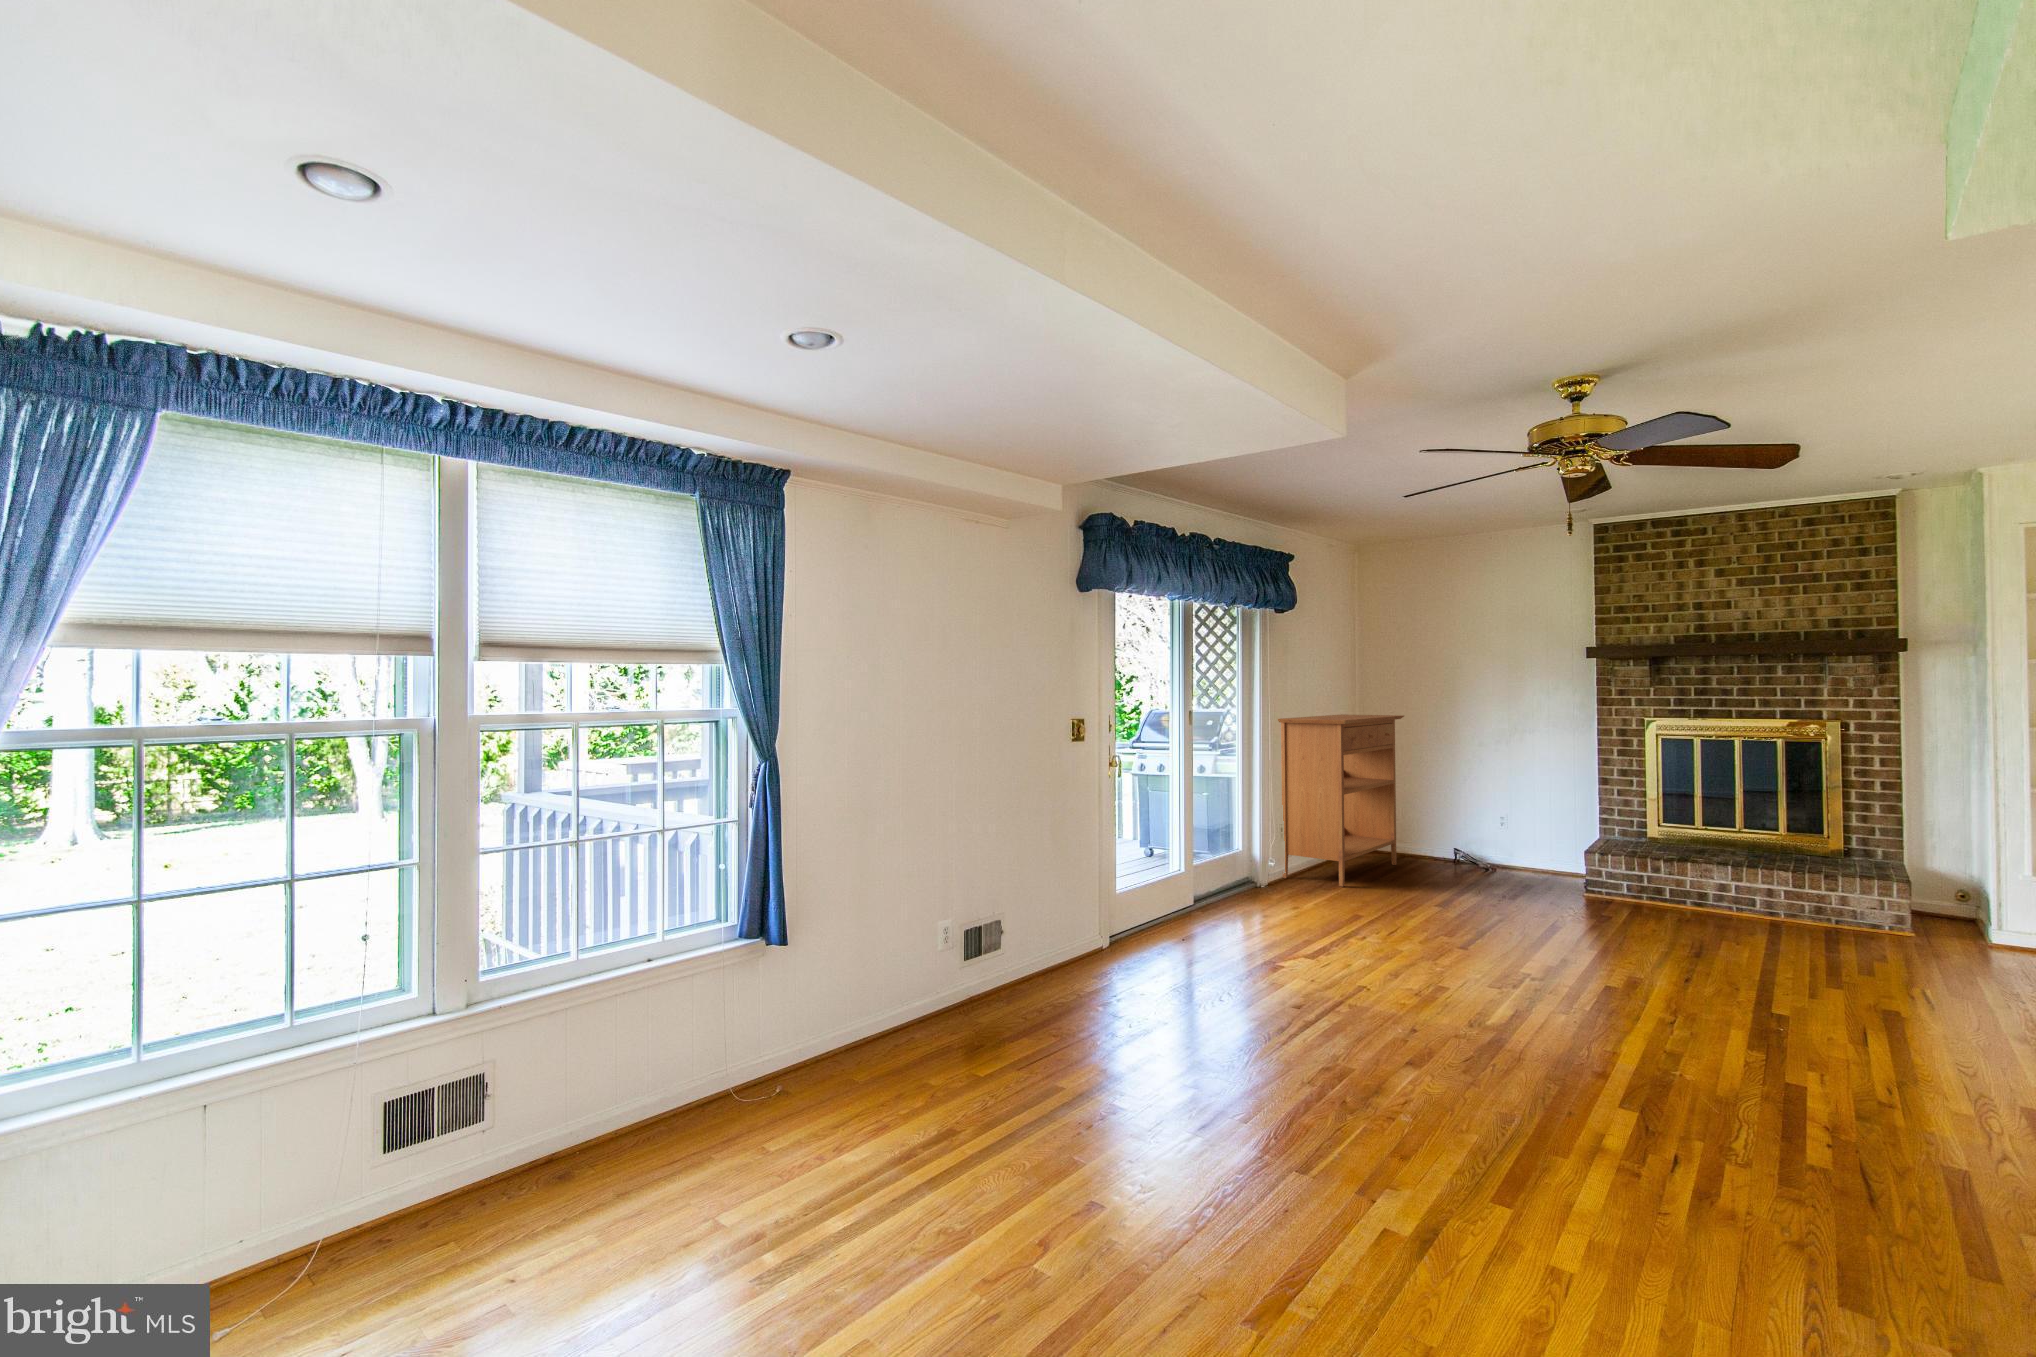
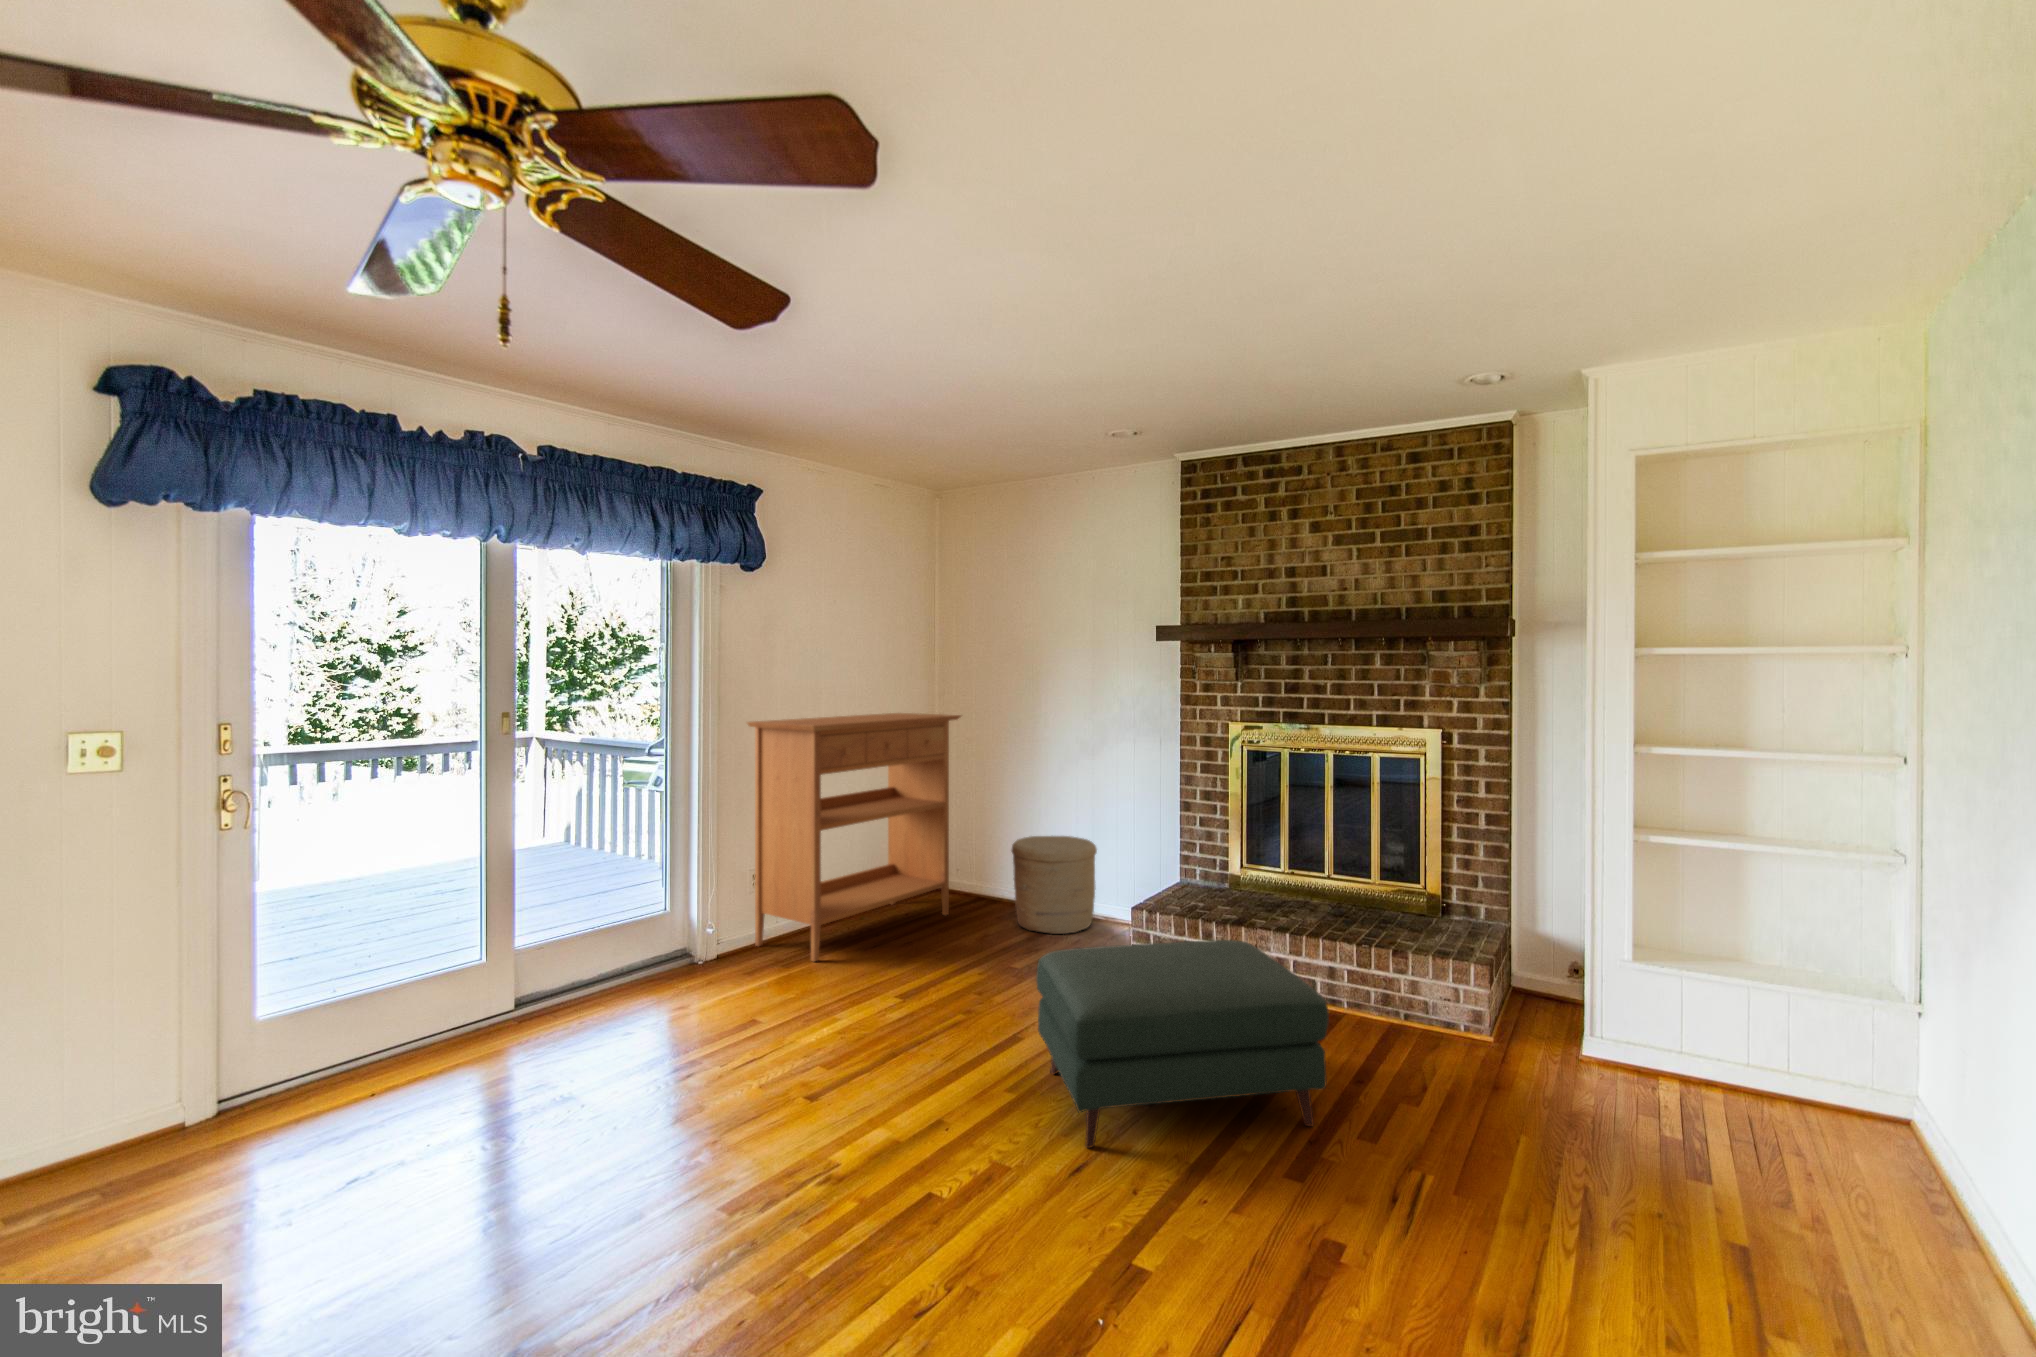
woven basket: none [1451,807,1523,877] -> present [1012,836,1097,934]
ottoman: none [1589,859,1831,971] -> present [1036,940,1329,1148]

